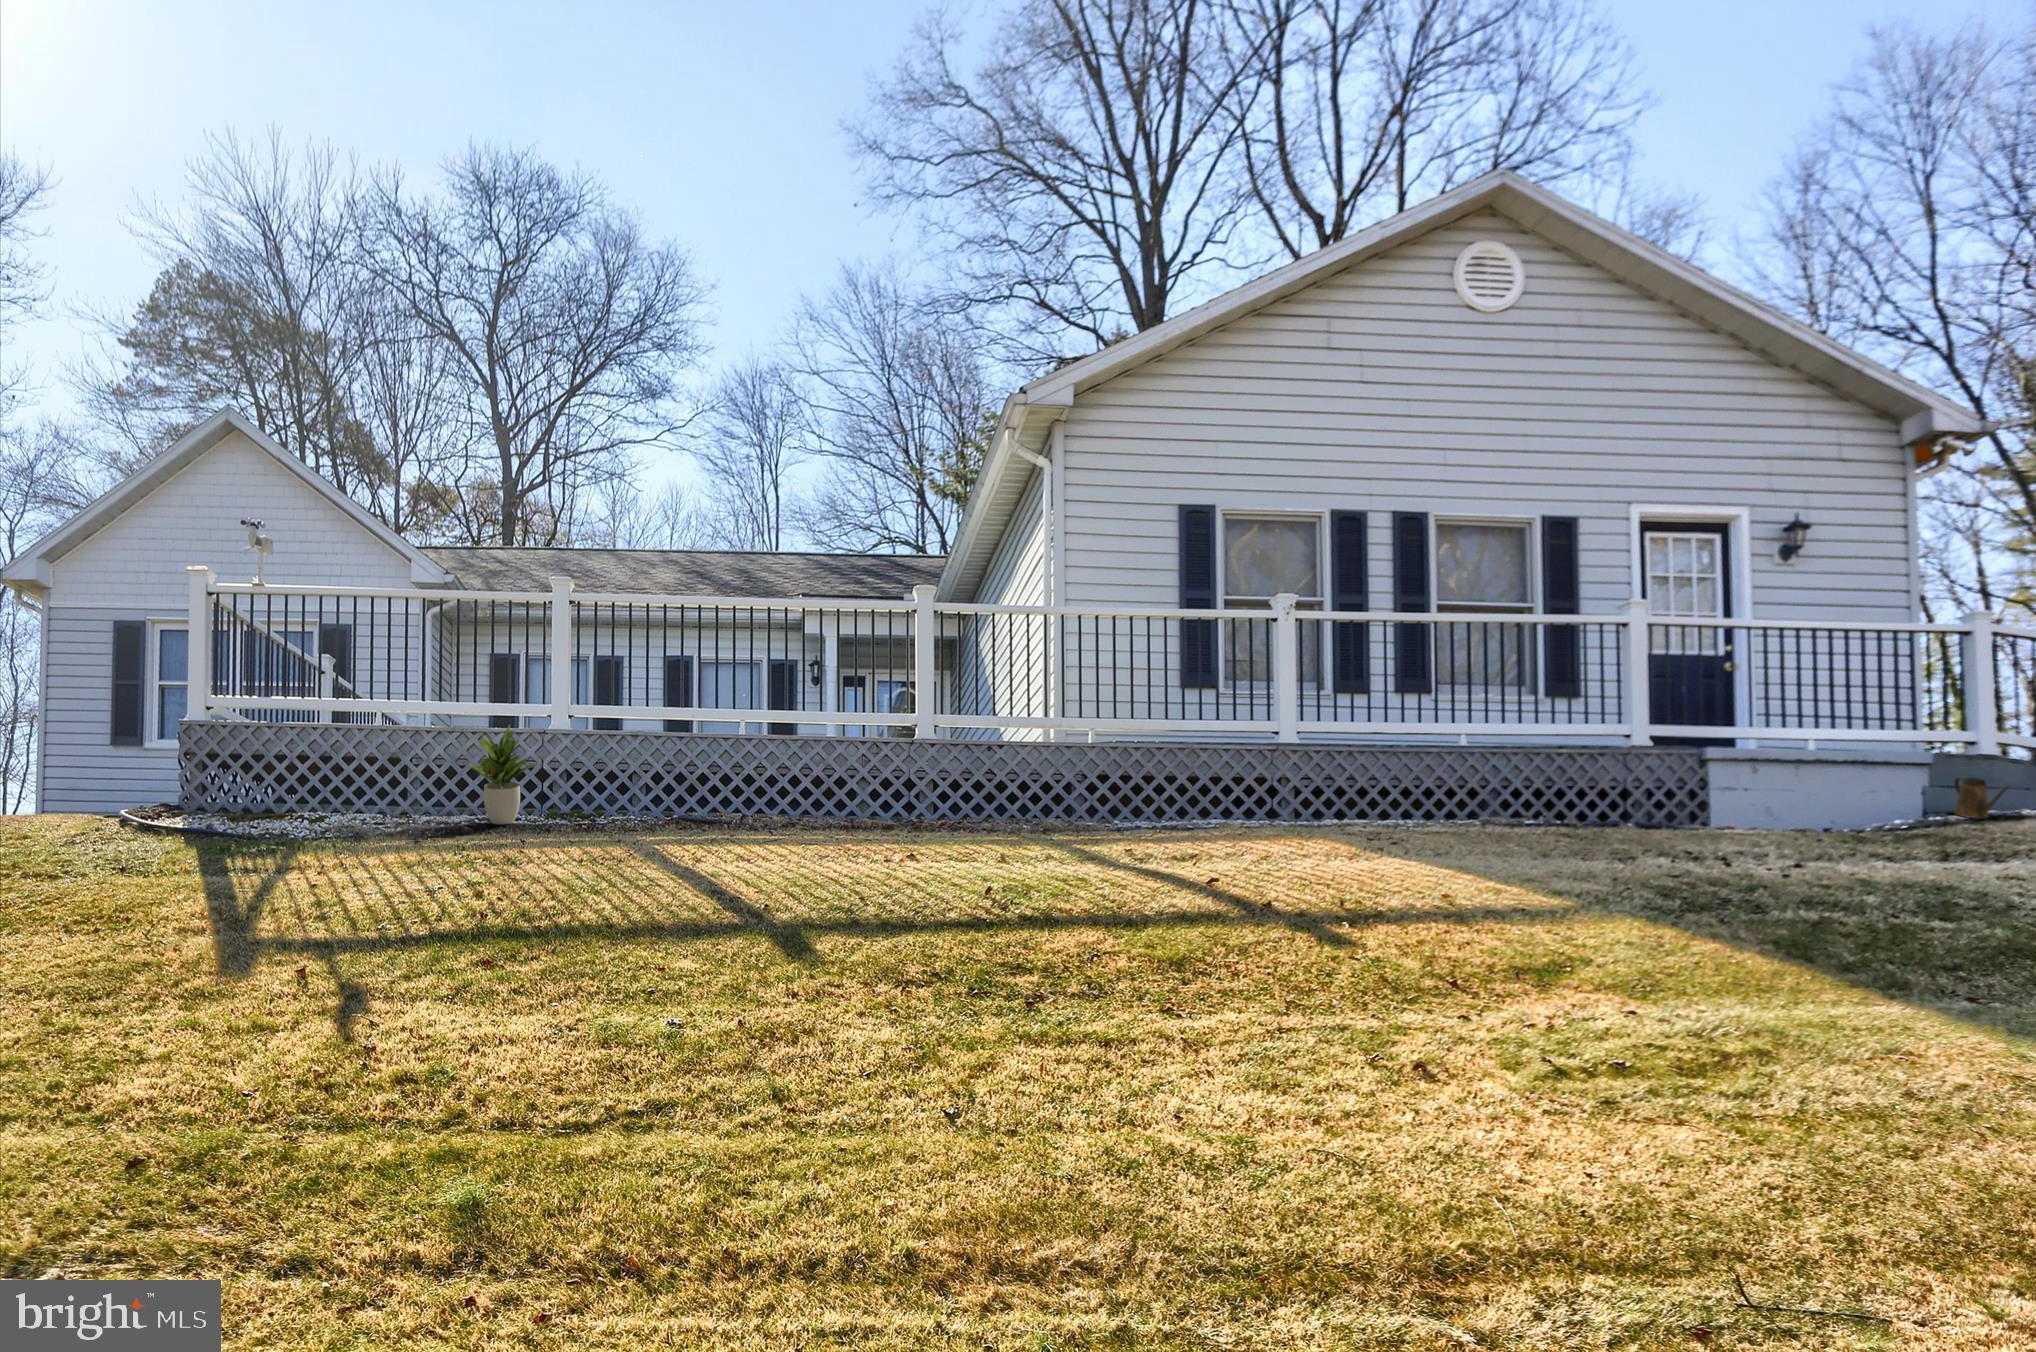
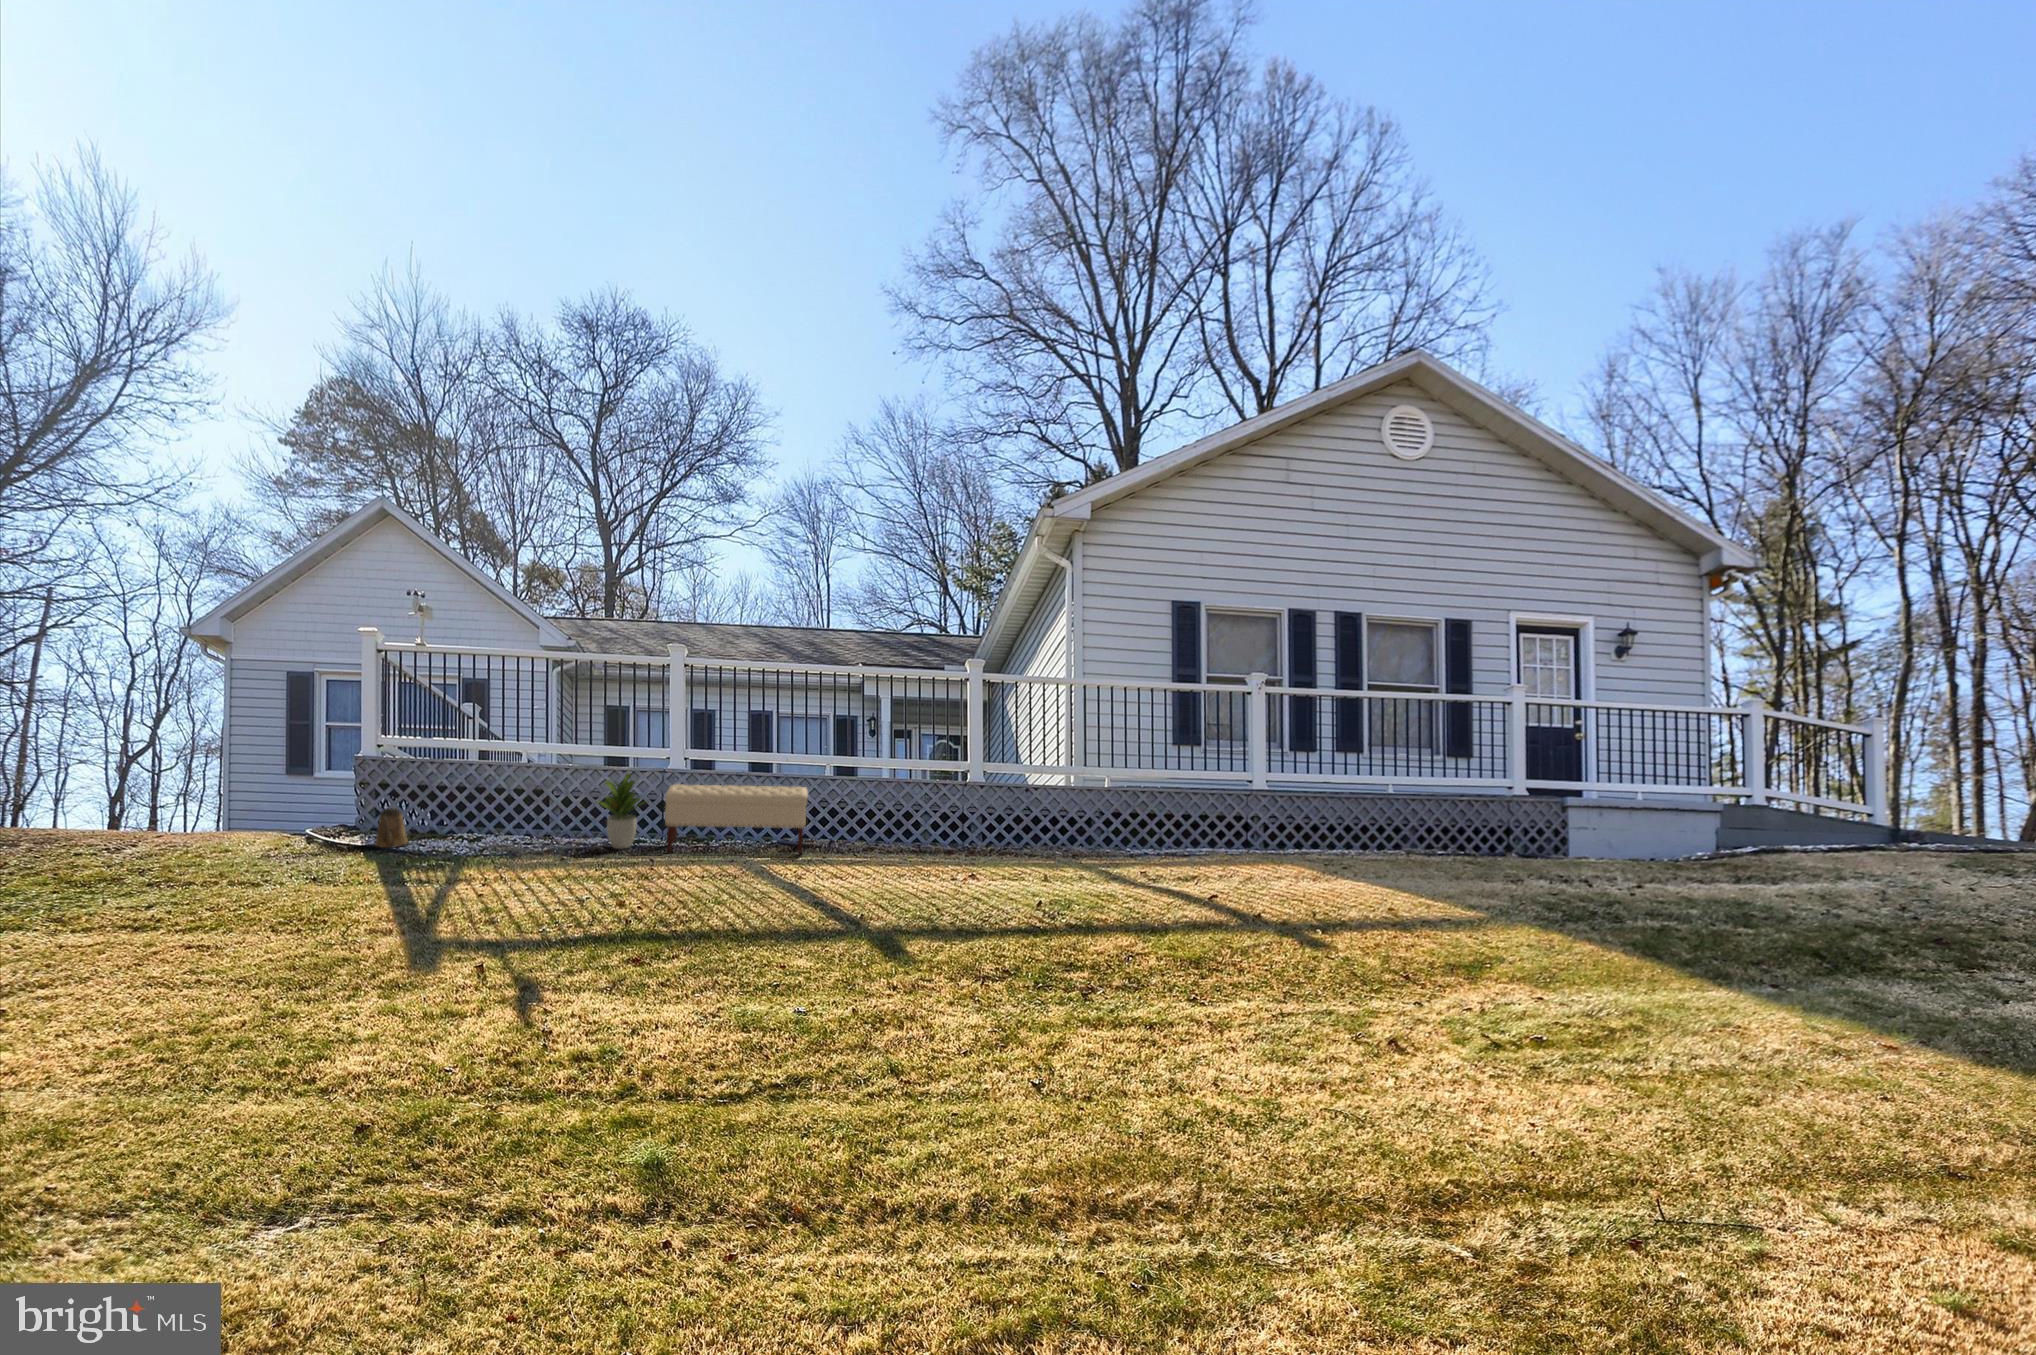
bench: none [553,744,733,832] -> present [665,784,808,855]
watering can: present [1953,776,2010,819] -> present [375,807,408,848]

